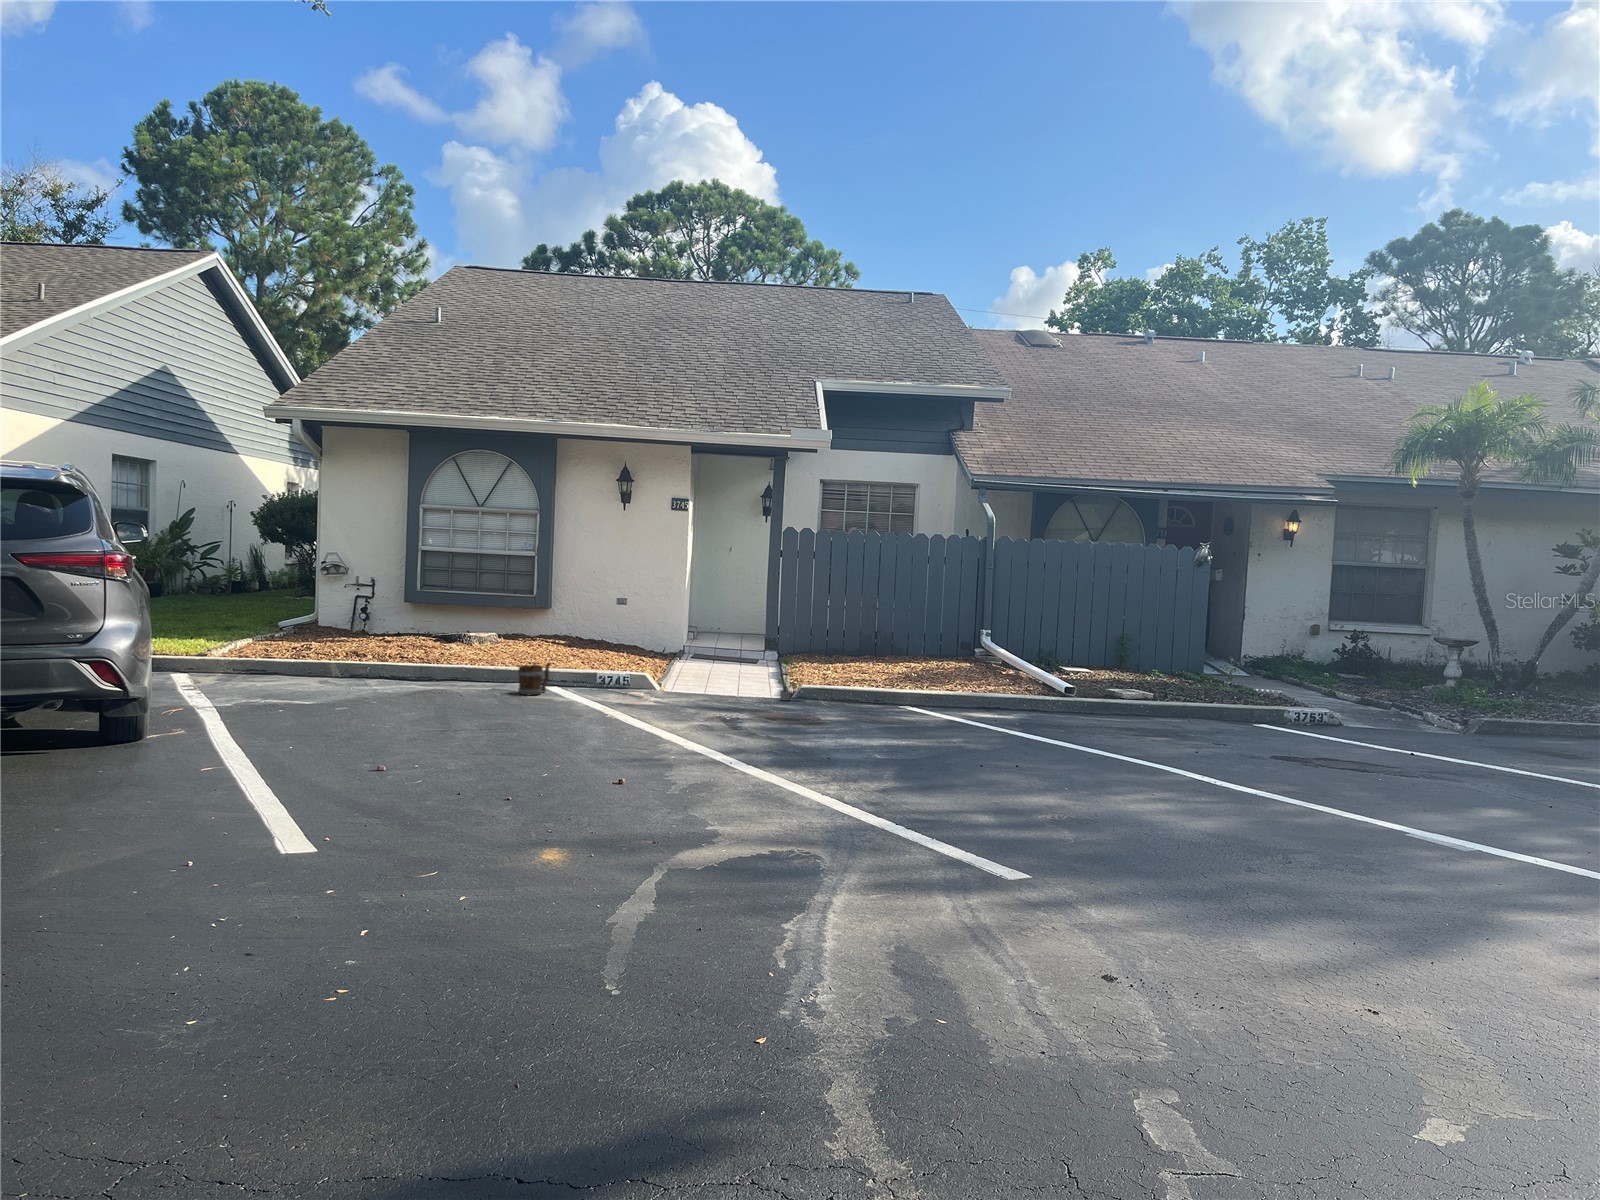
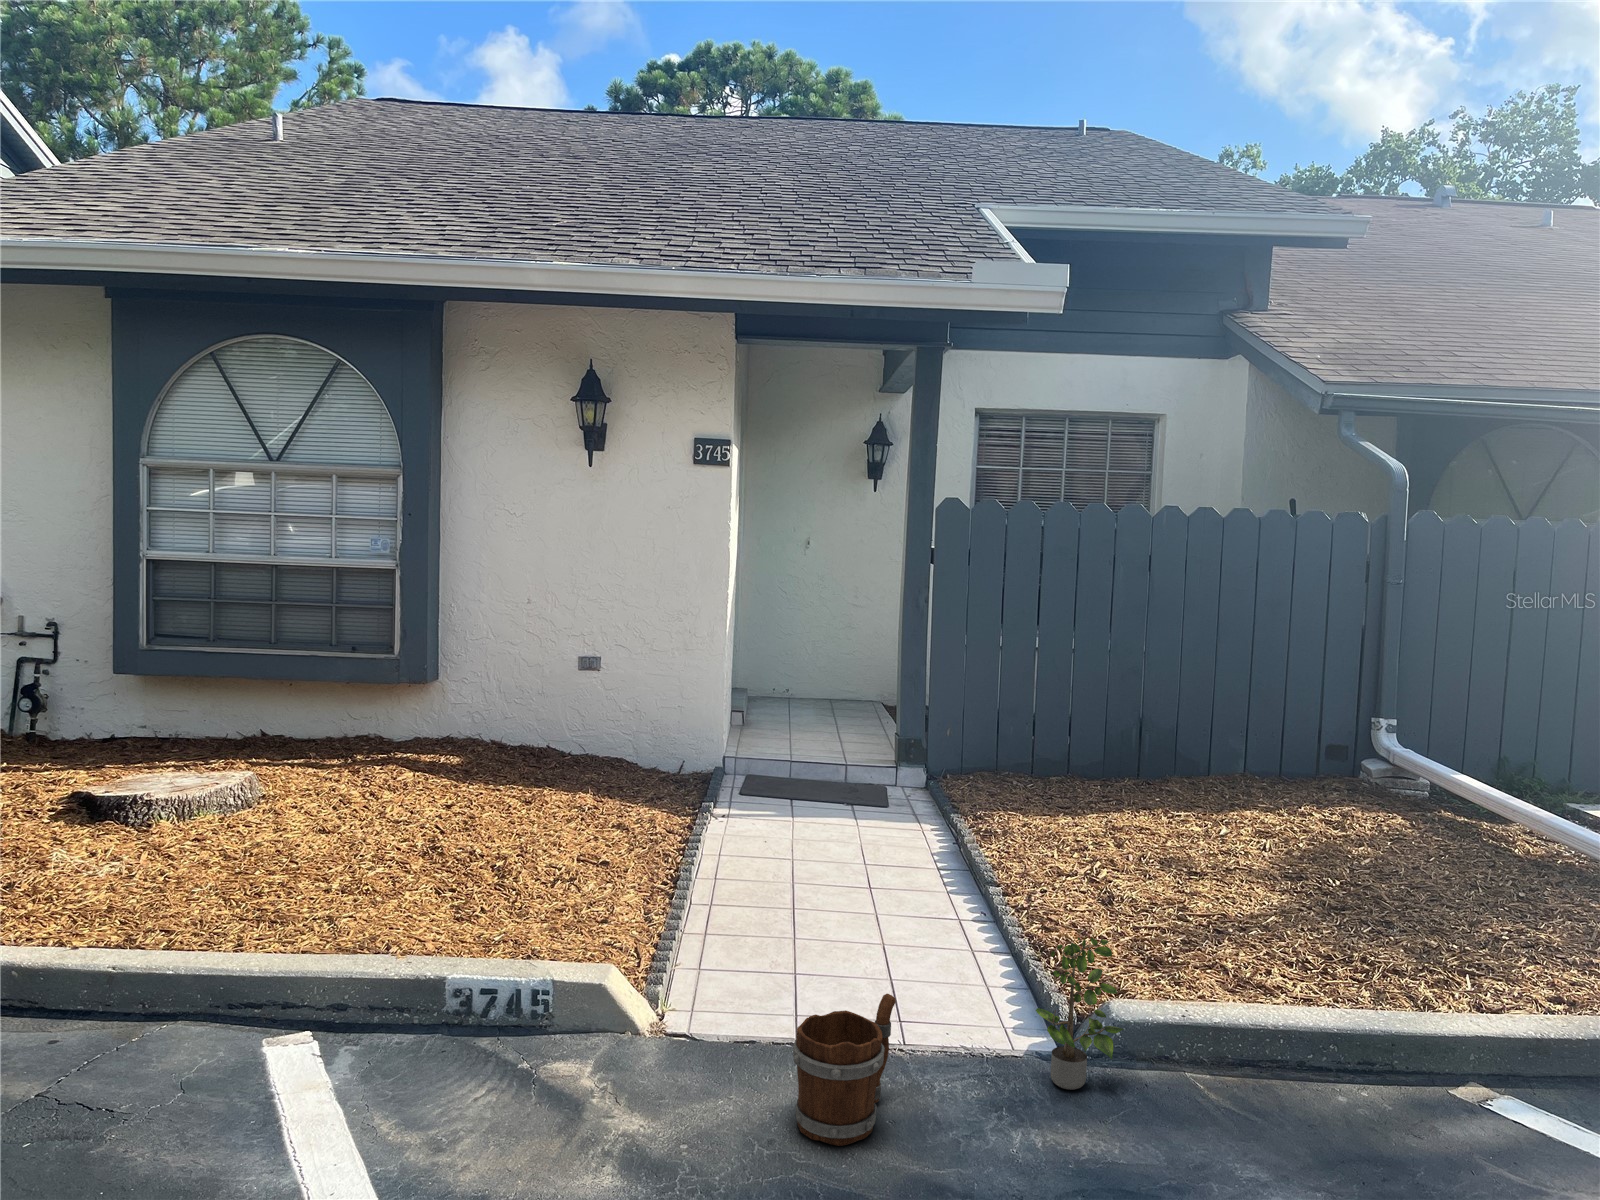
bucket: present [517,662,551,695] -> present [793,994,895,1146]

